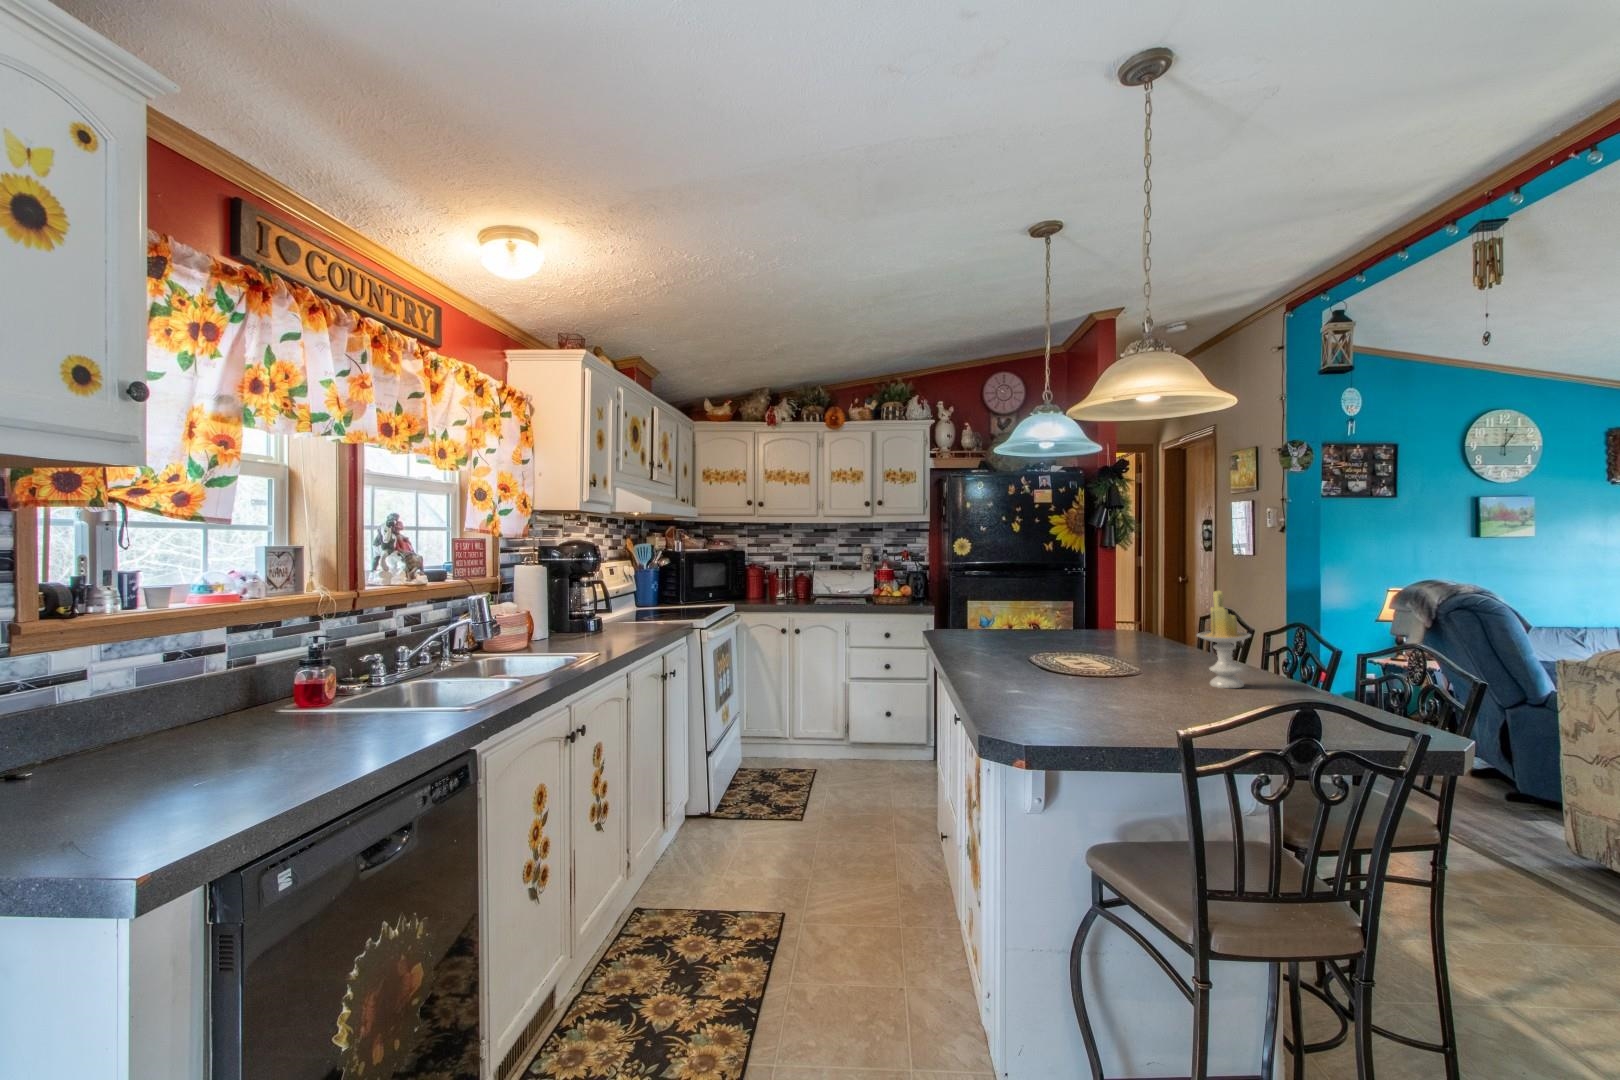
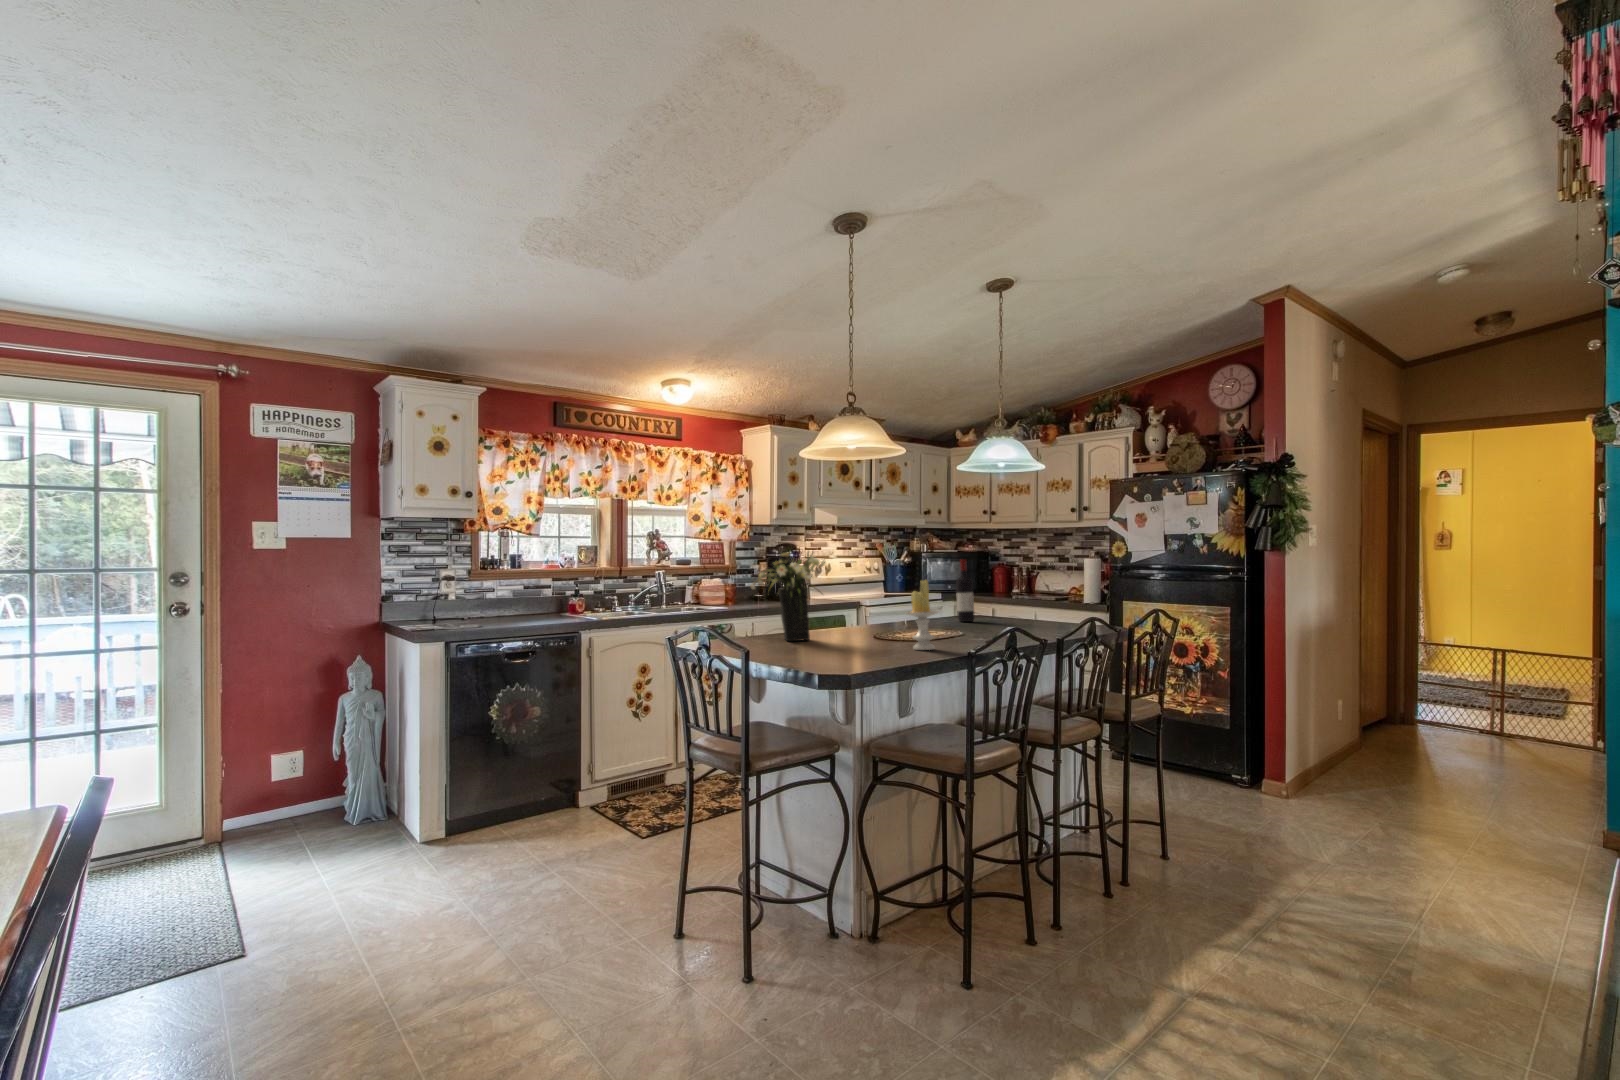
flower arrangement: none [1026,551,1150,704] -> present [750,552,825,641]
wine bottle: none [971,561,995,640] -> present [956,559,974,622]

